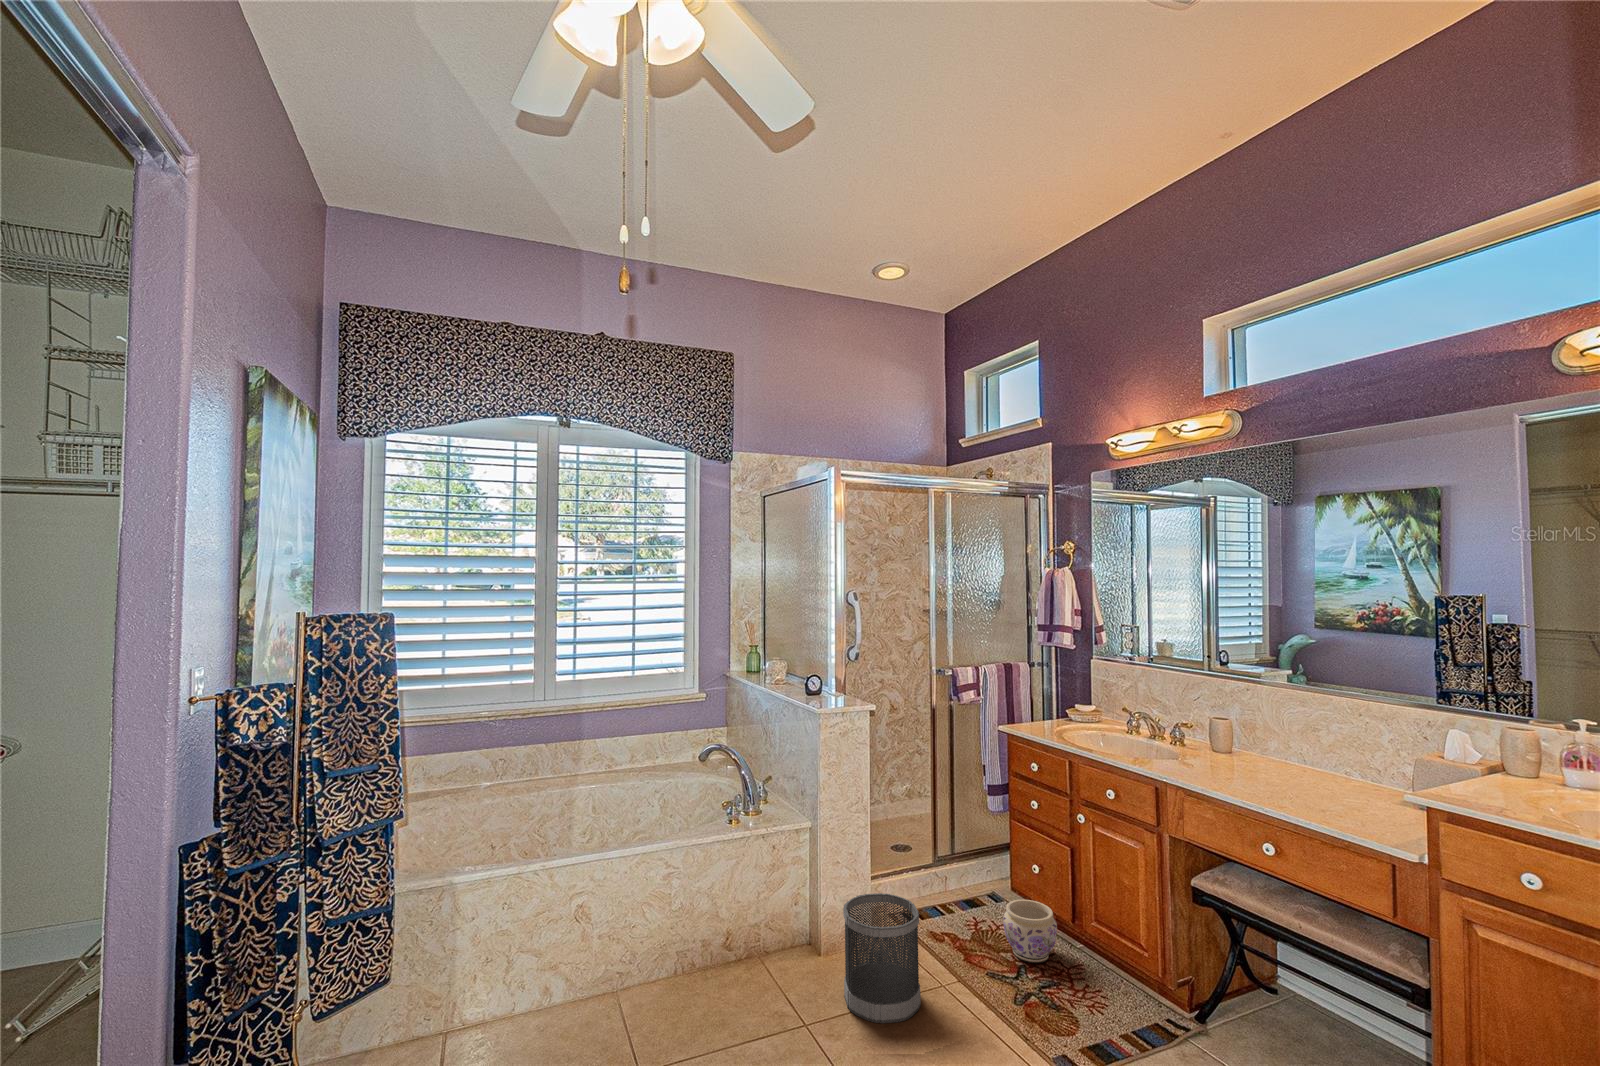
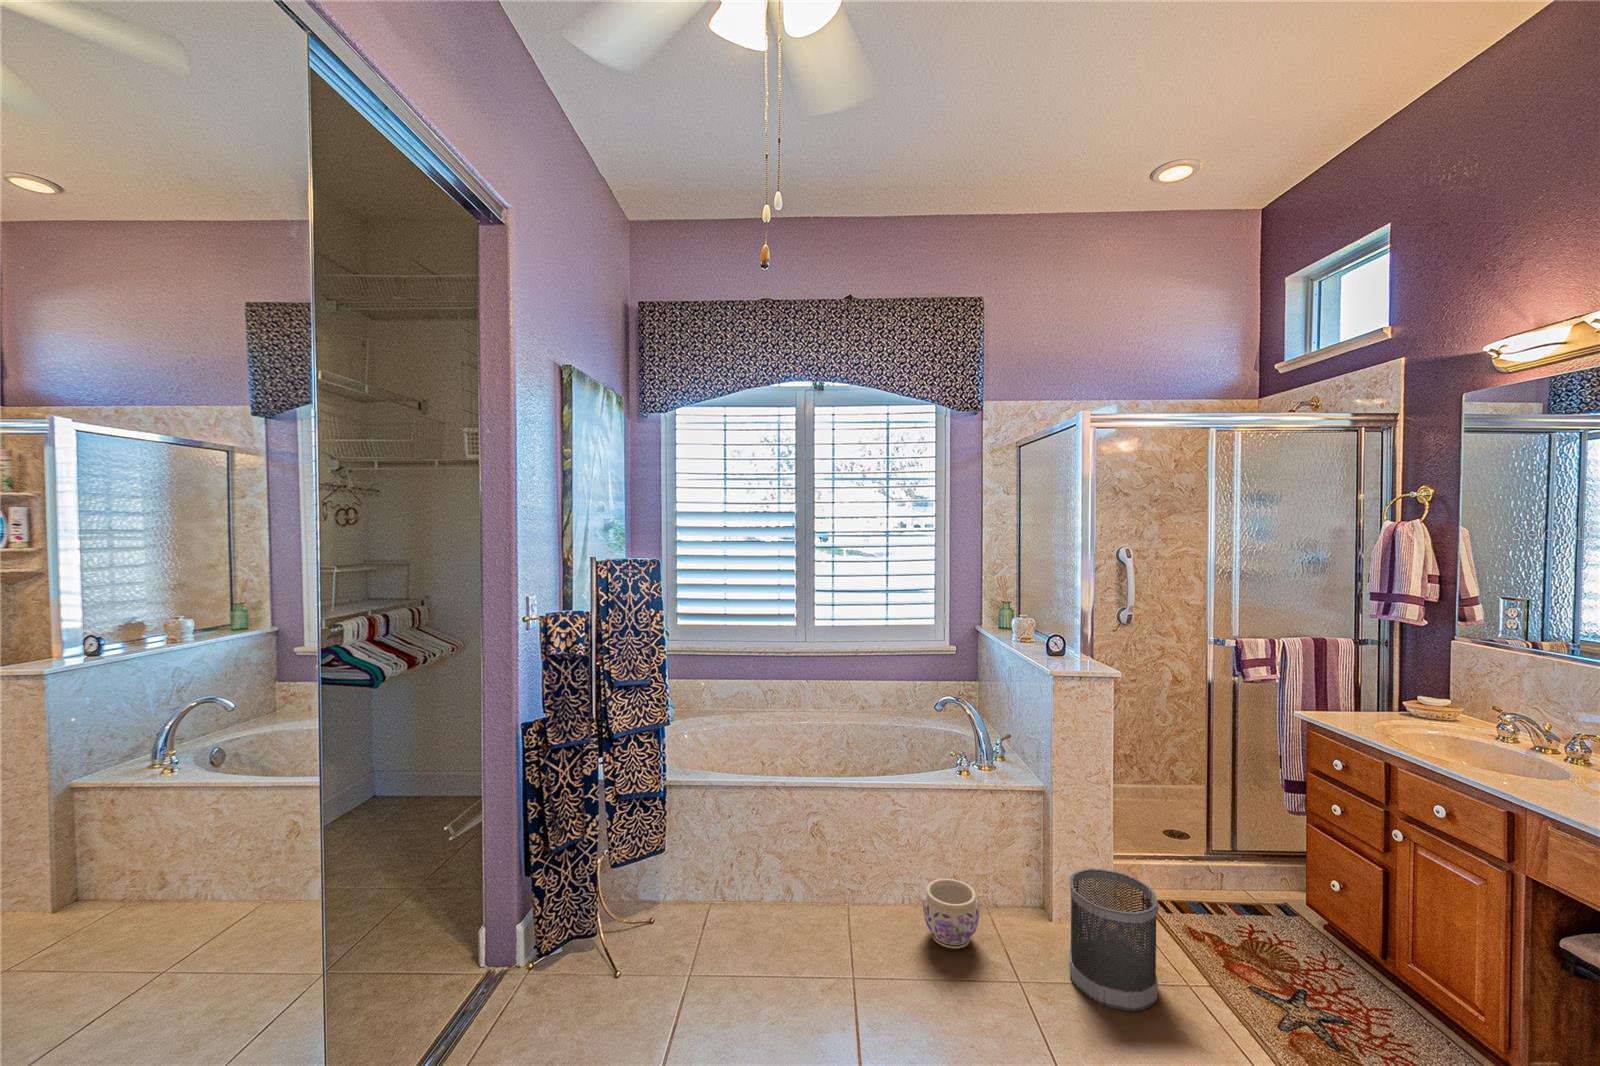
planter: present [1003,900,1057,963] -> present [923,879,980,950]

